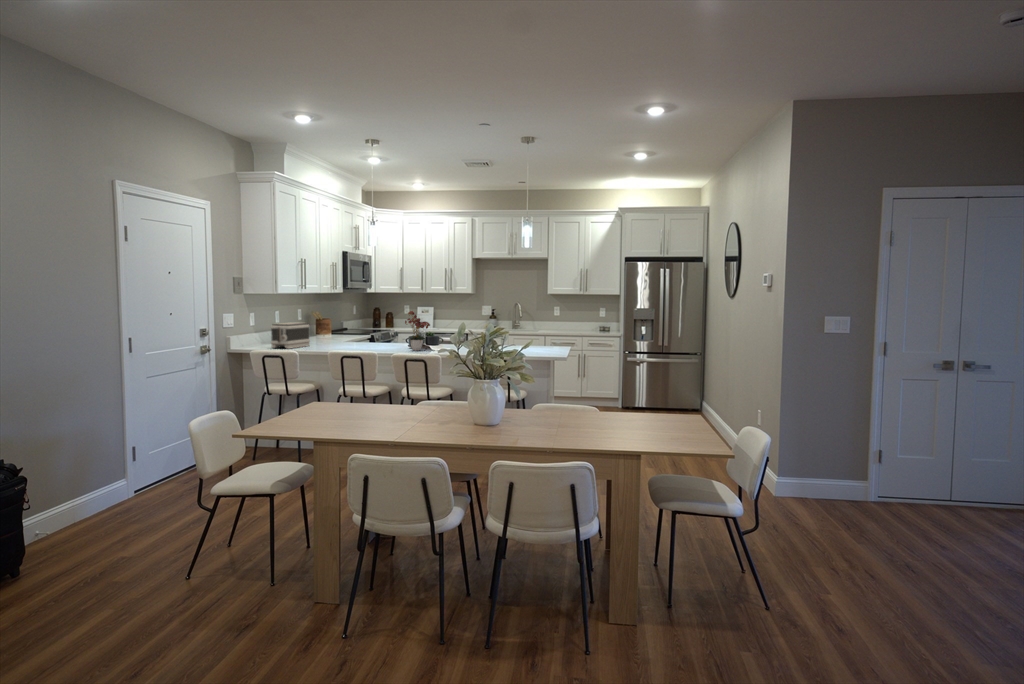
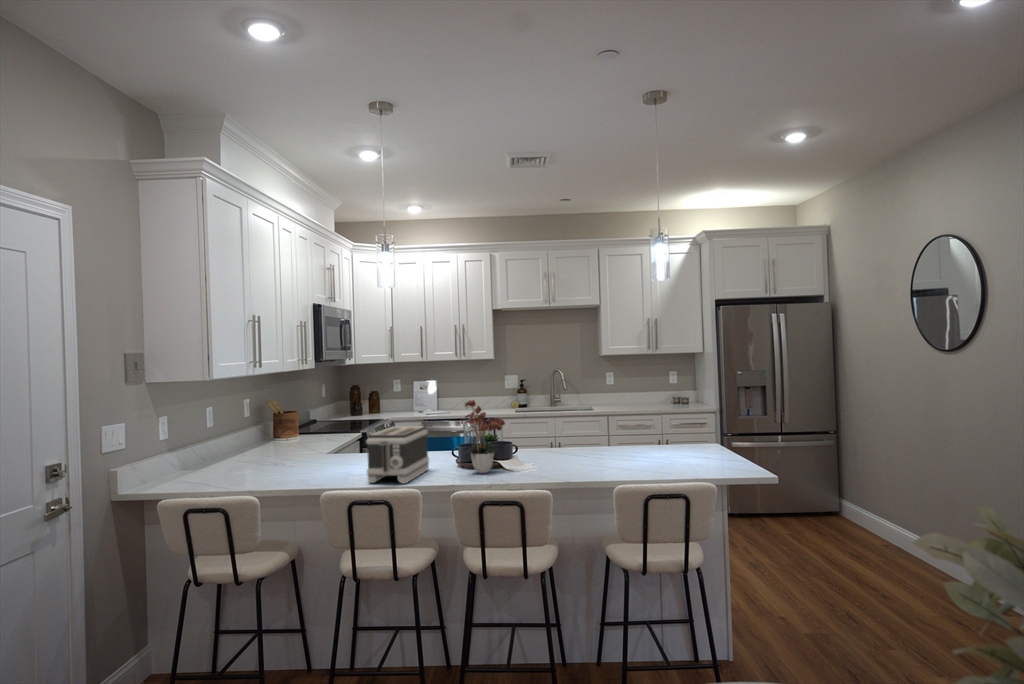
toaster: present [271,323,310,349] -> present [366,426,429,483]

